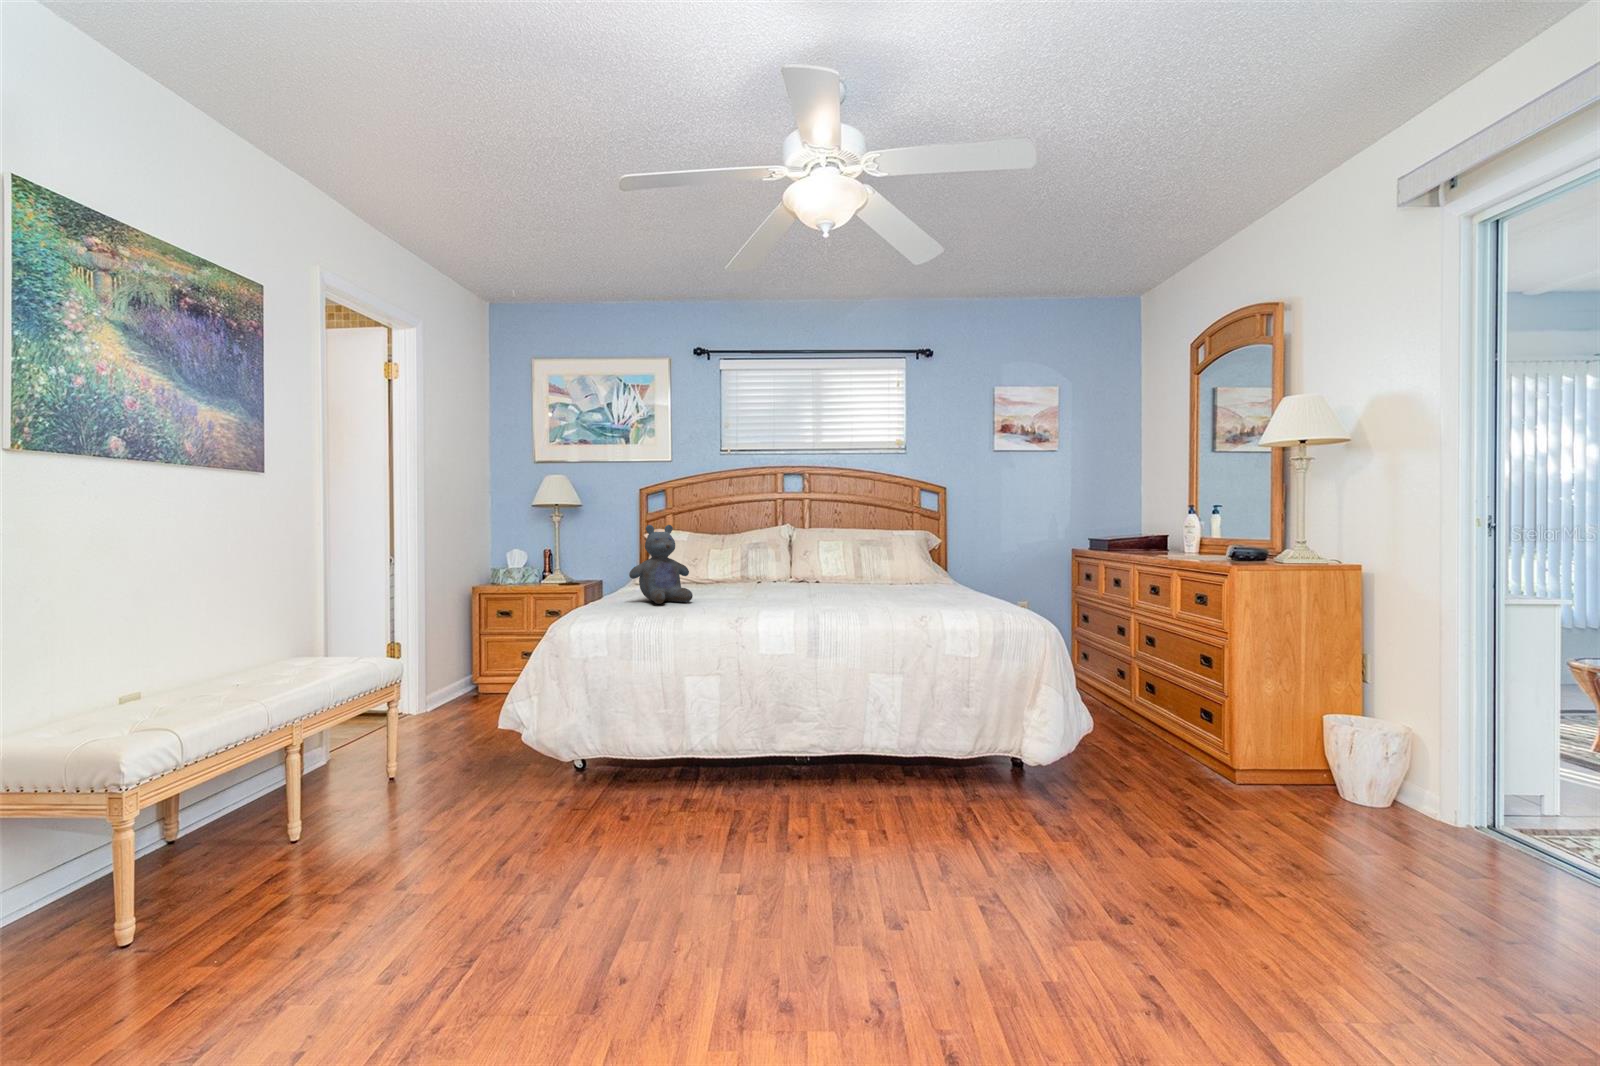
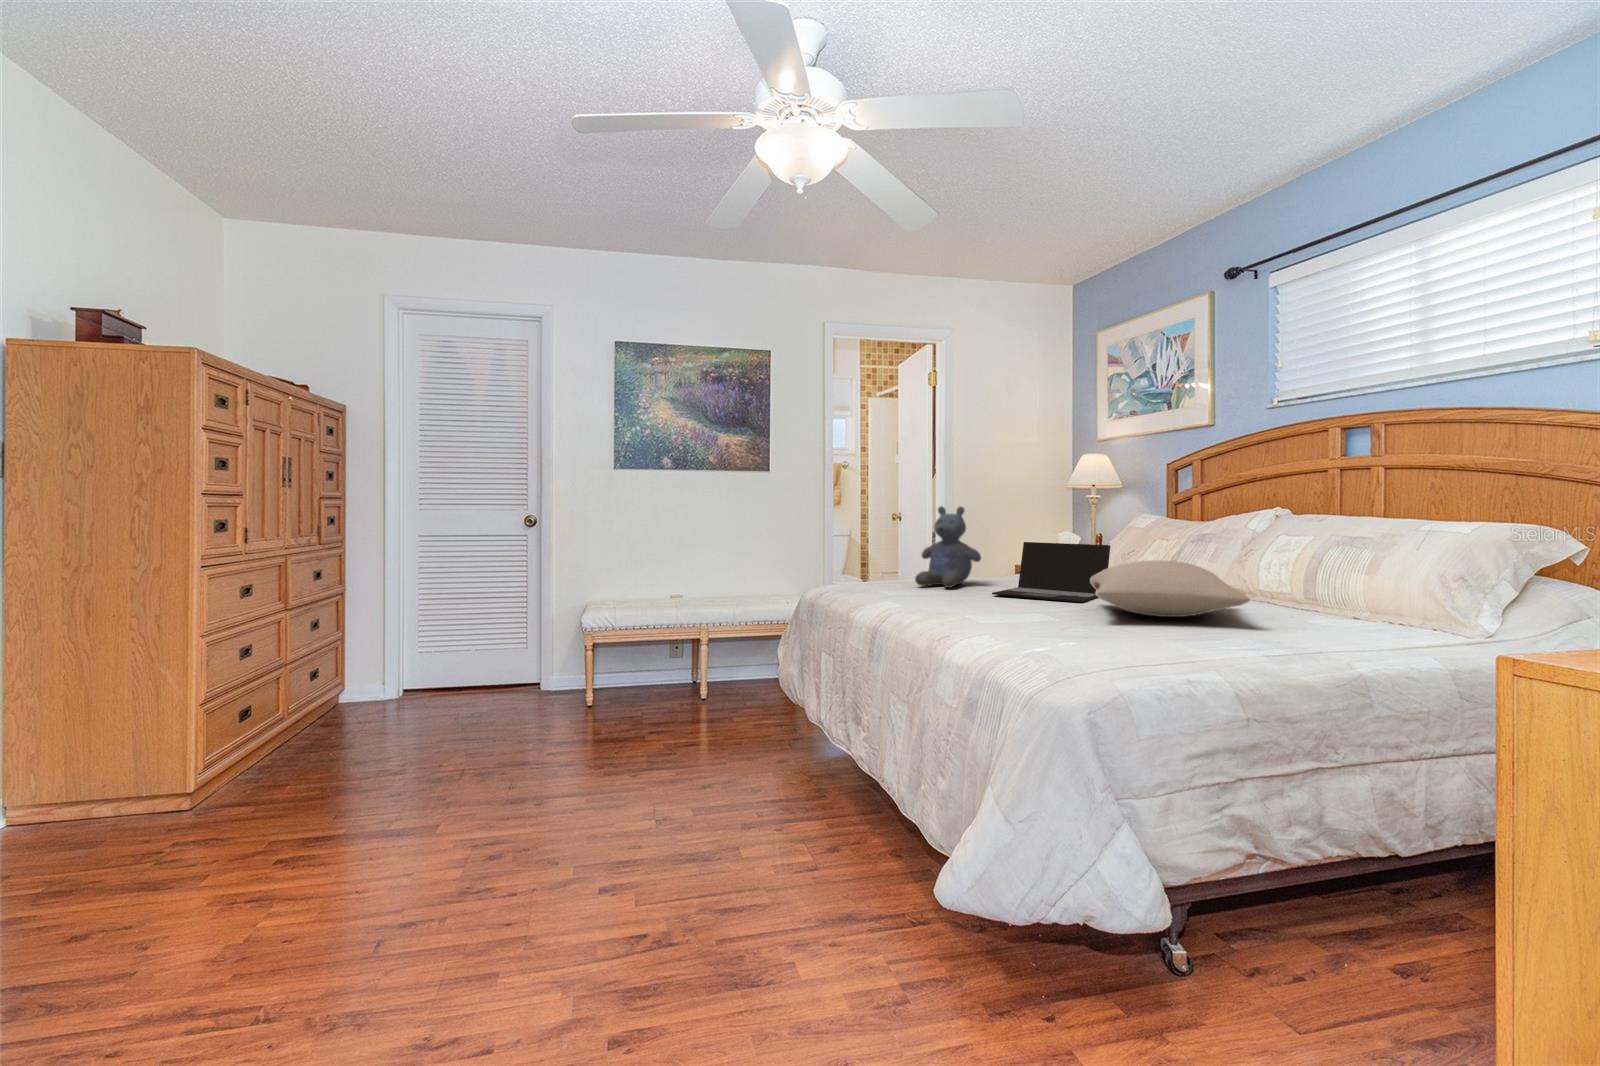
laptop: none [718,553,812,599] -> present [992,542,1110,602]
pillow: none [823,558,936,593] -> present [1090,561,1250,617]

